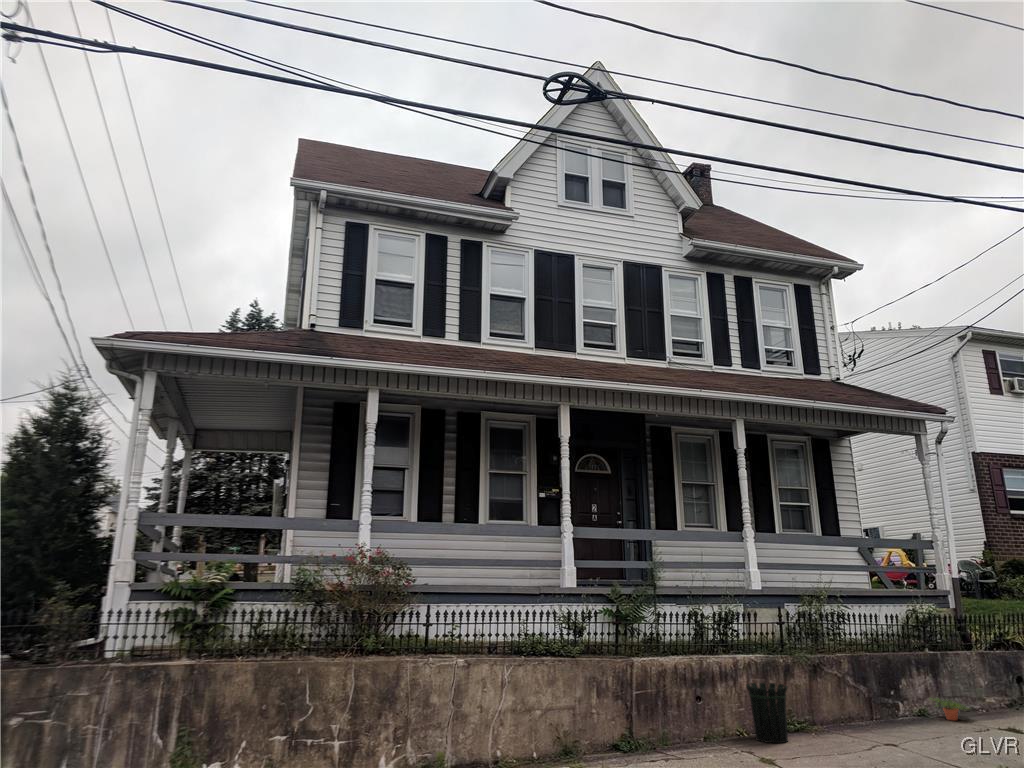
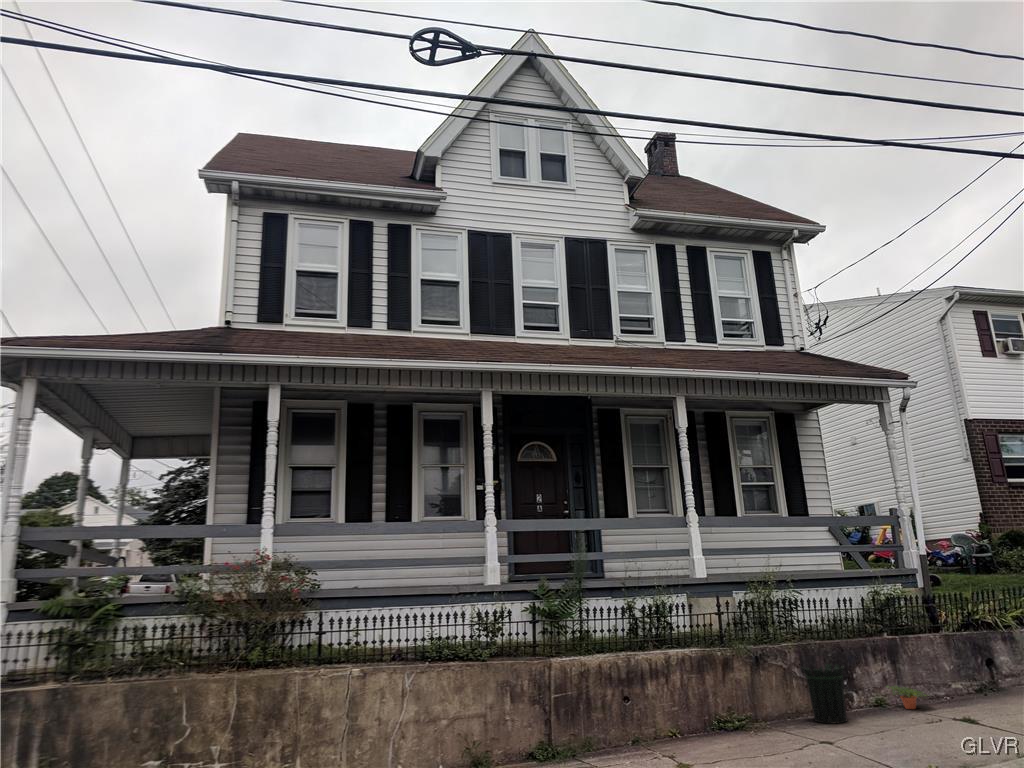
waste bin: present [746,683,788,743] -> present [802,664,848,723]

